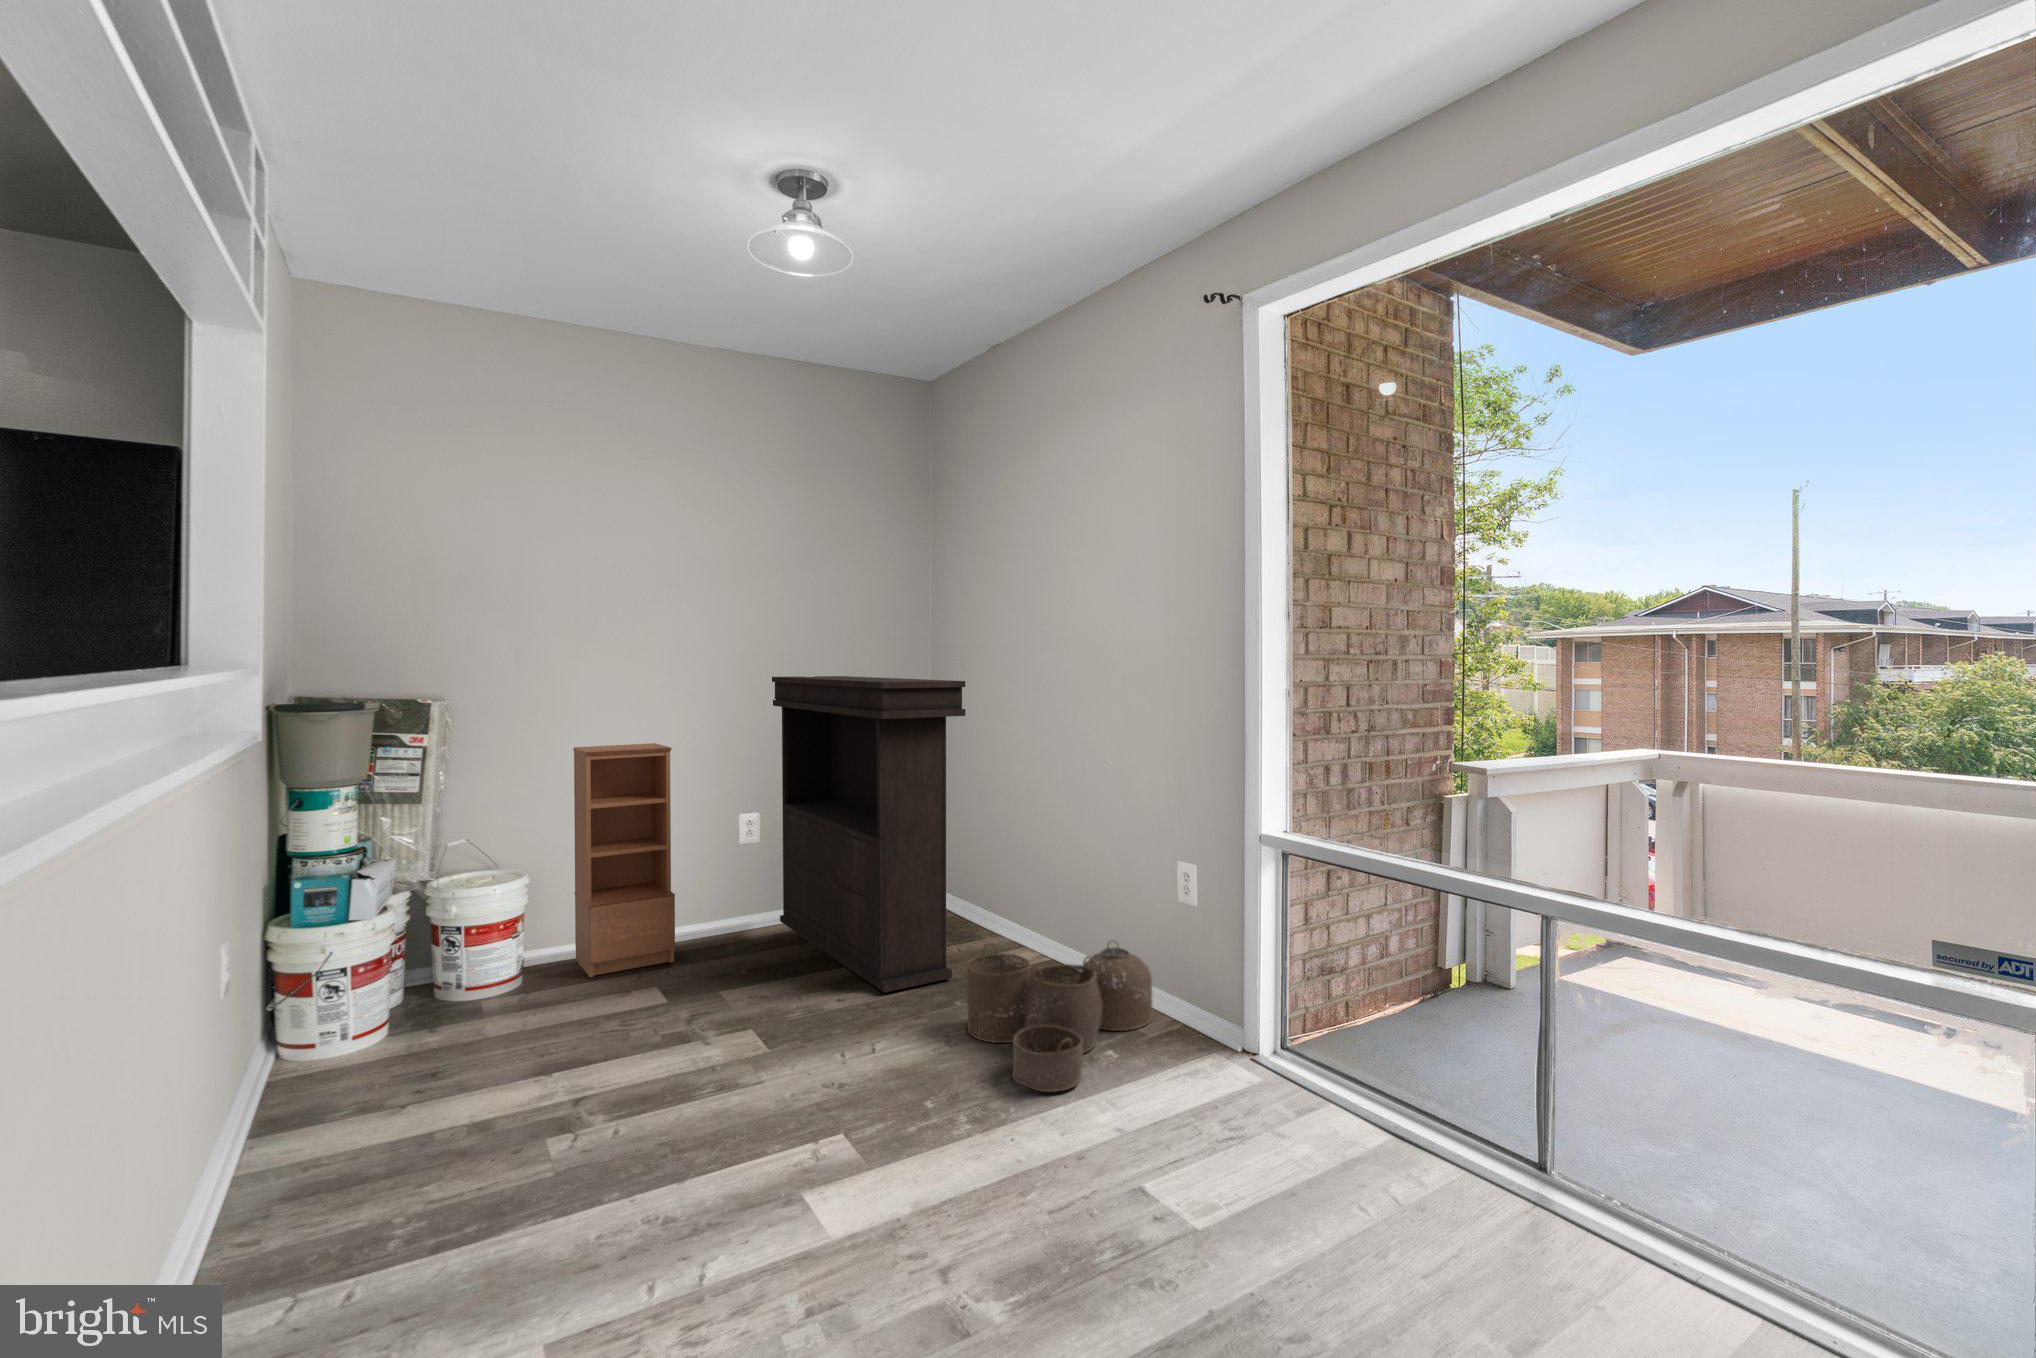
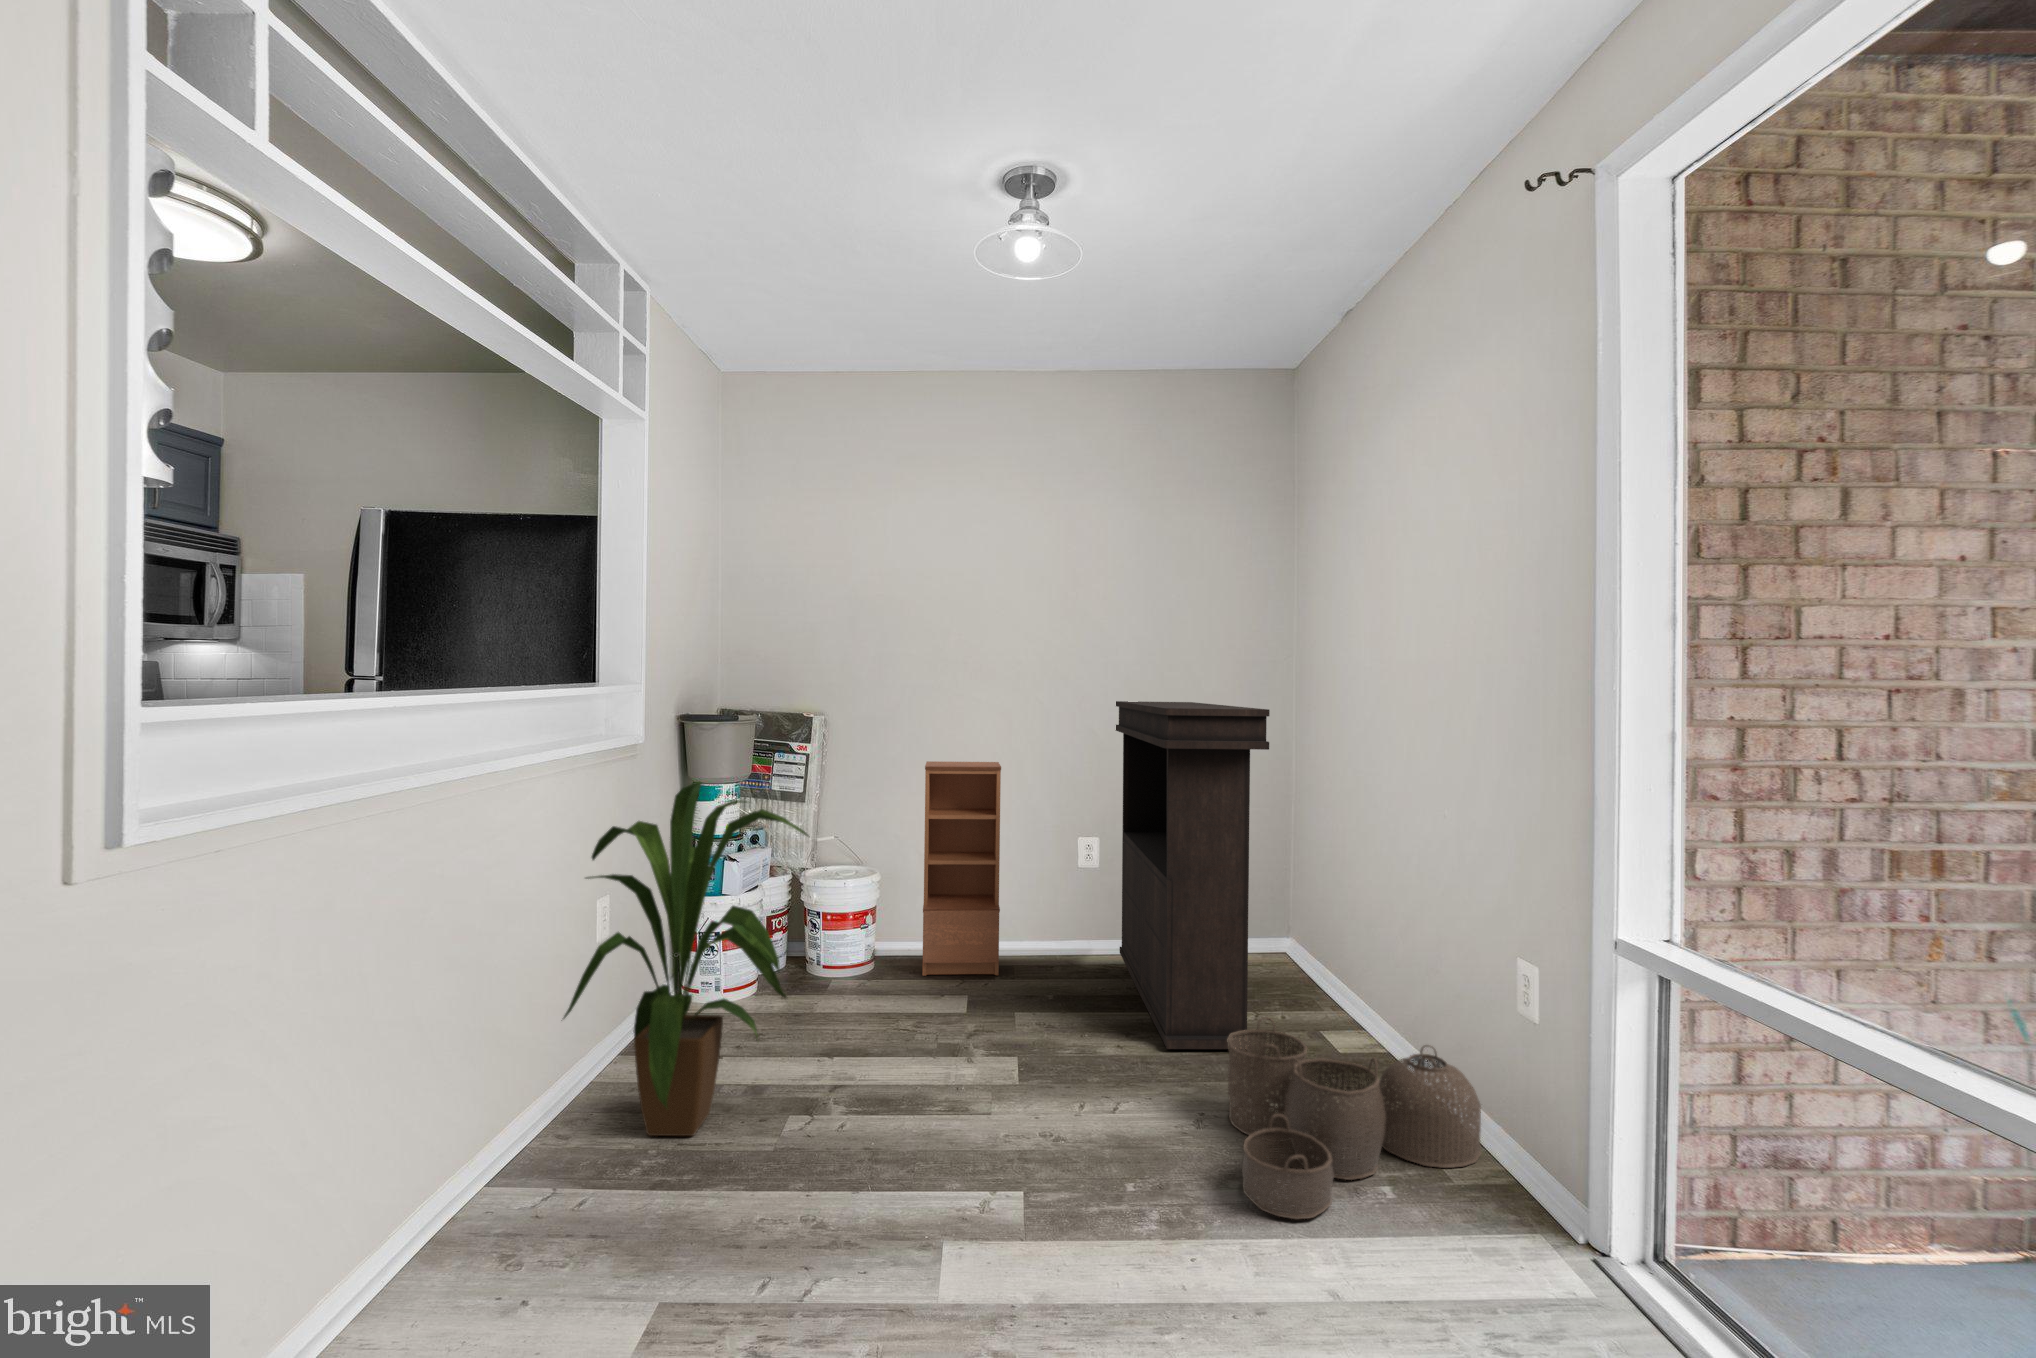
house plant: none [239,779,576,1205] -> present [563,781,808,1136]

